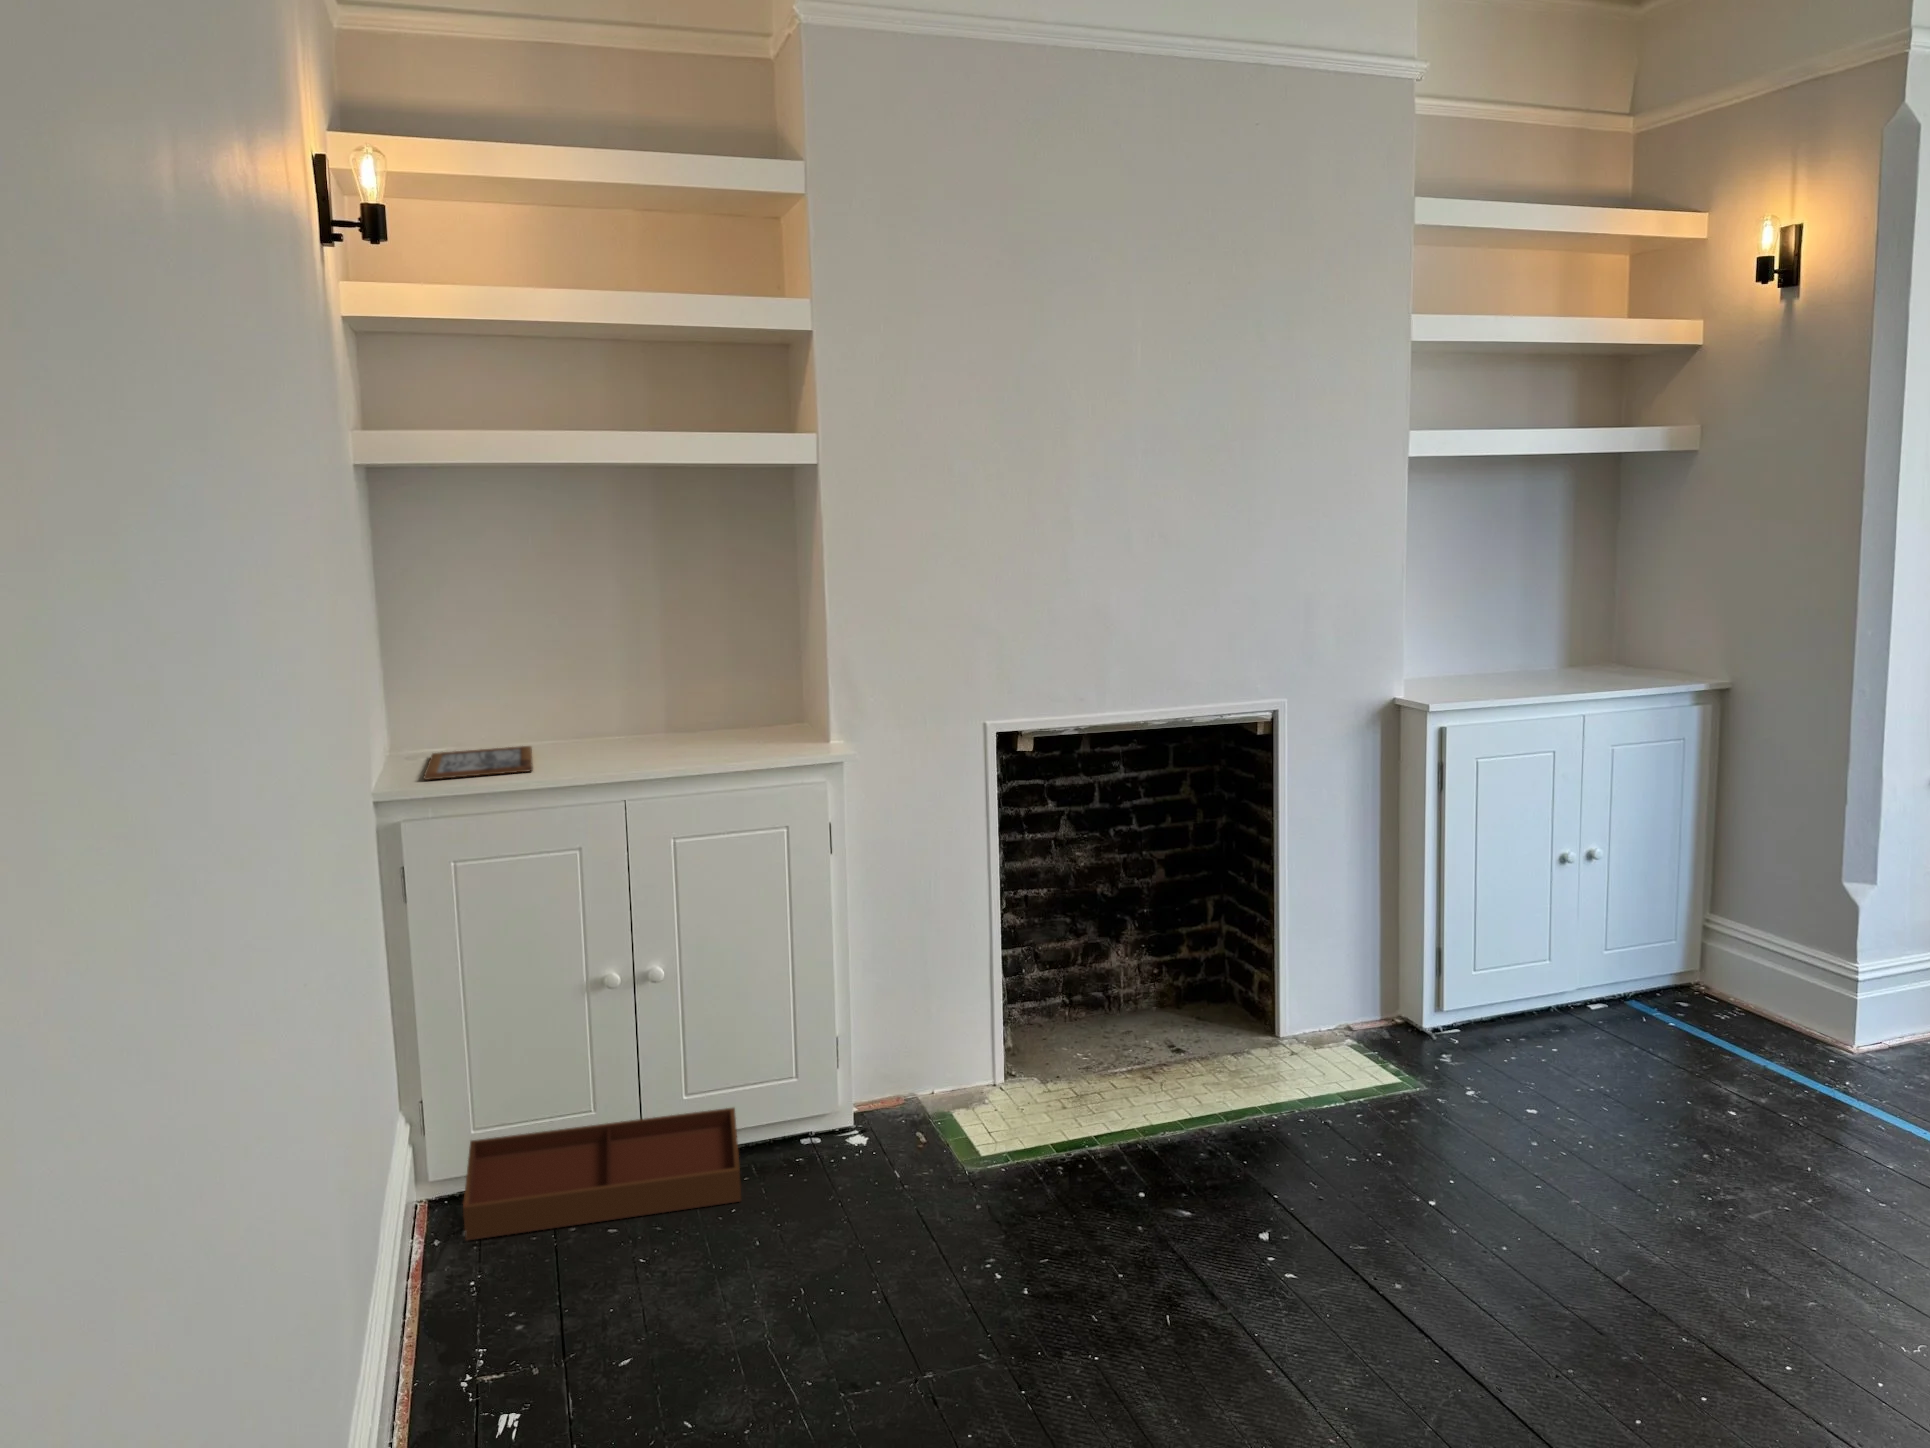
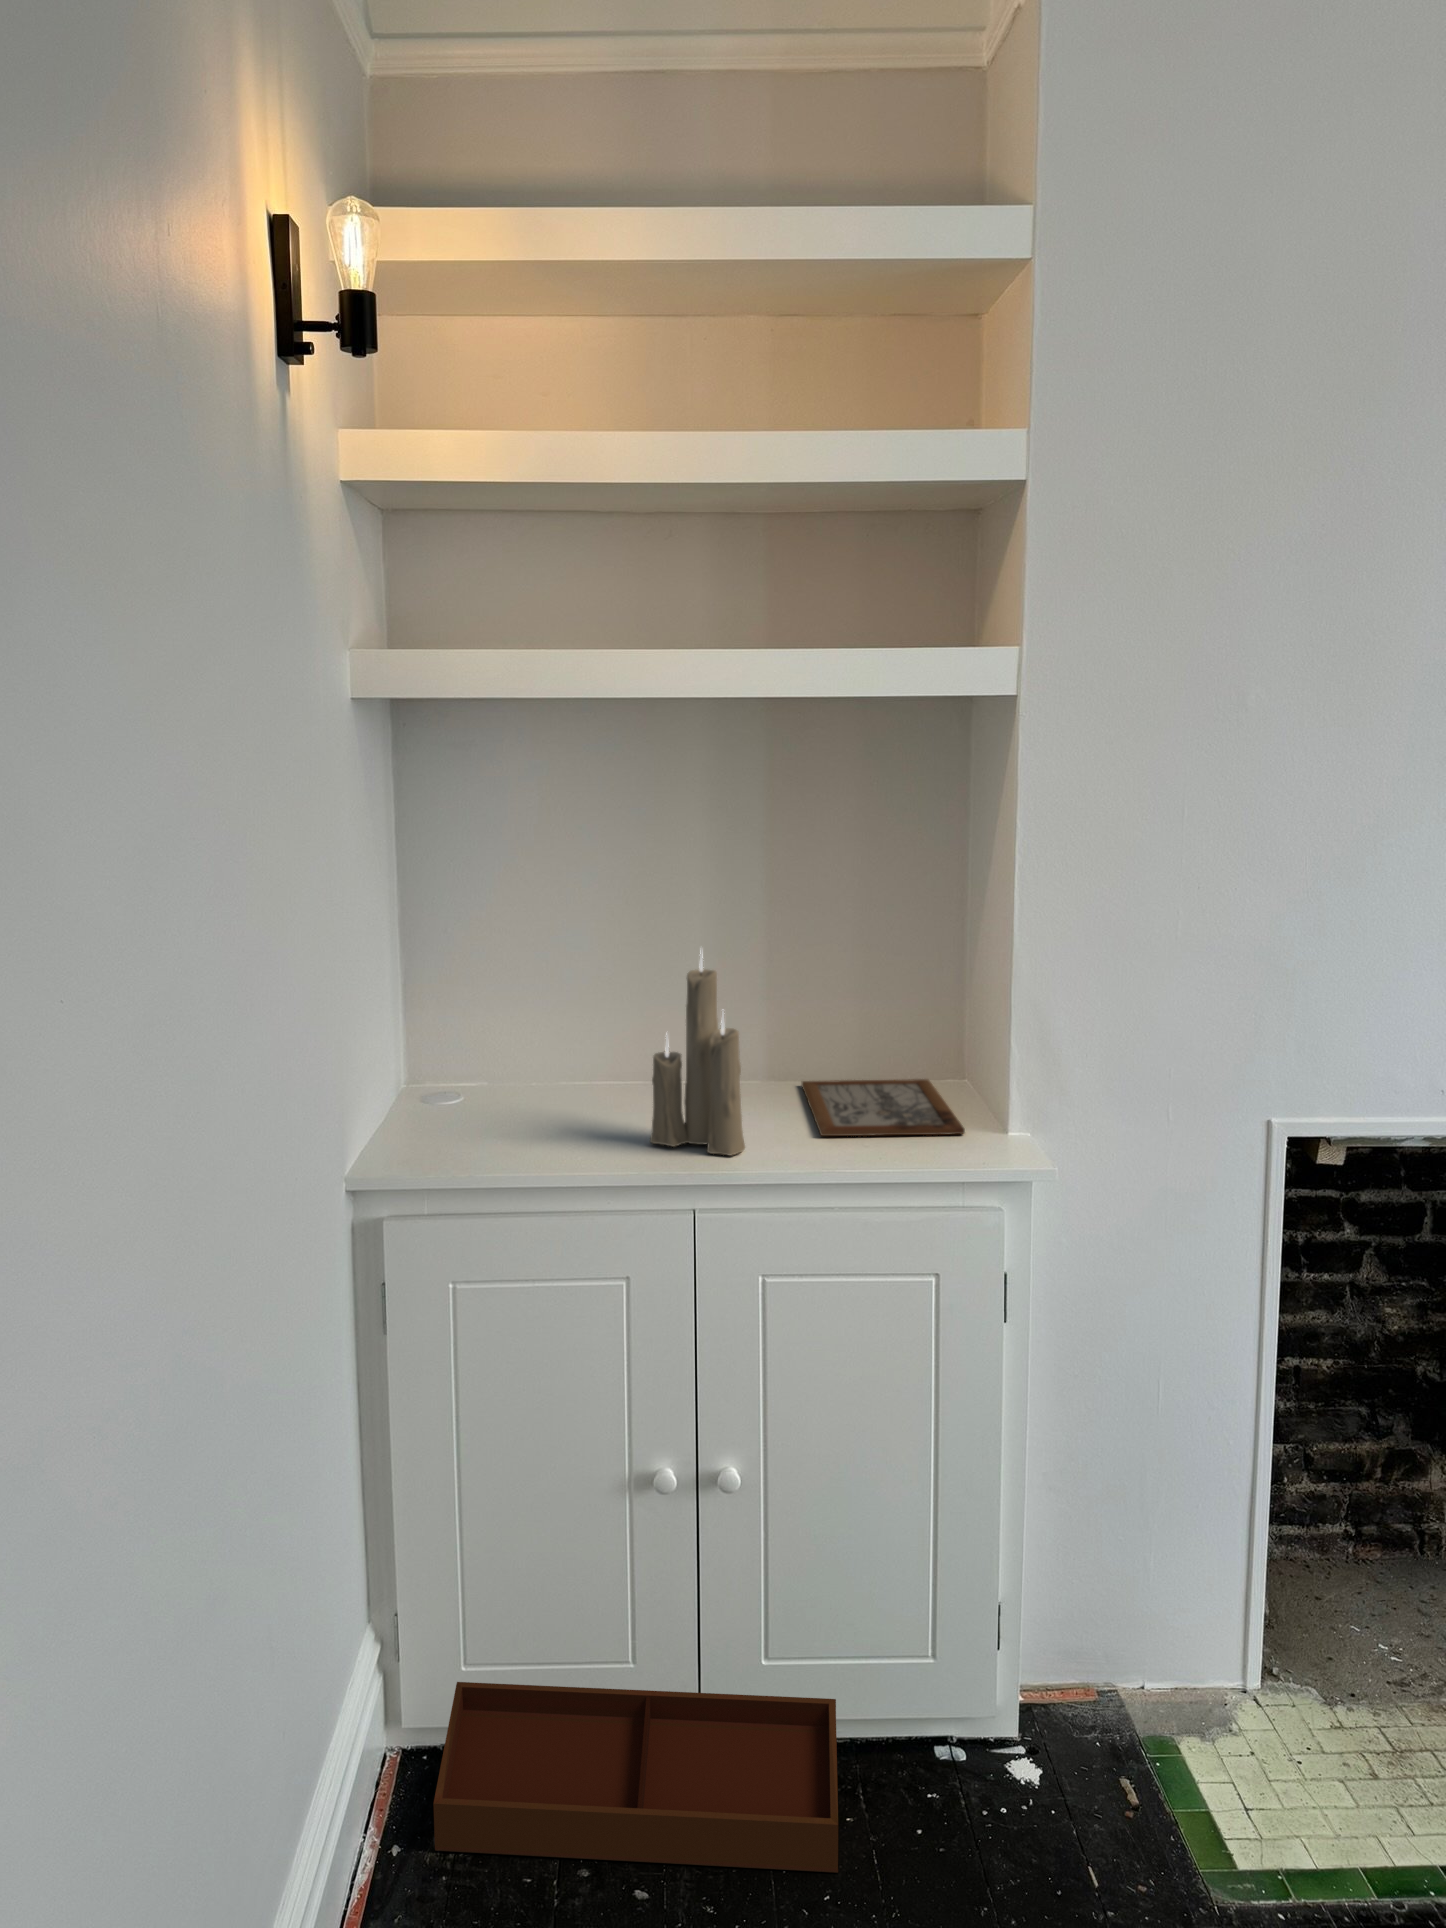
candle: none [588,621,655,764] -> present [650,953,745,1155]
picture frame: present [424,746,533,780] -> present [802,1079,965,1136]

